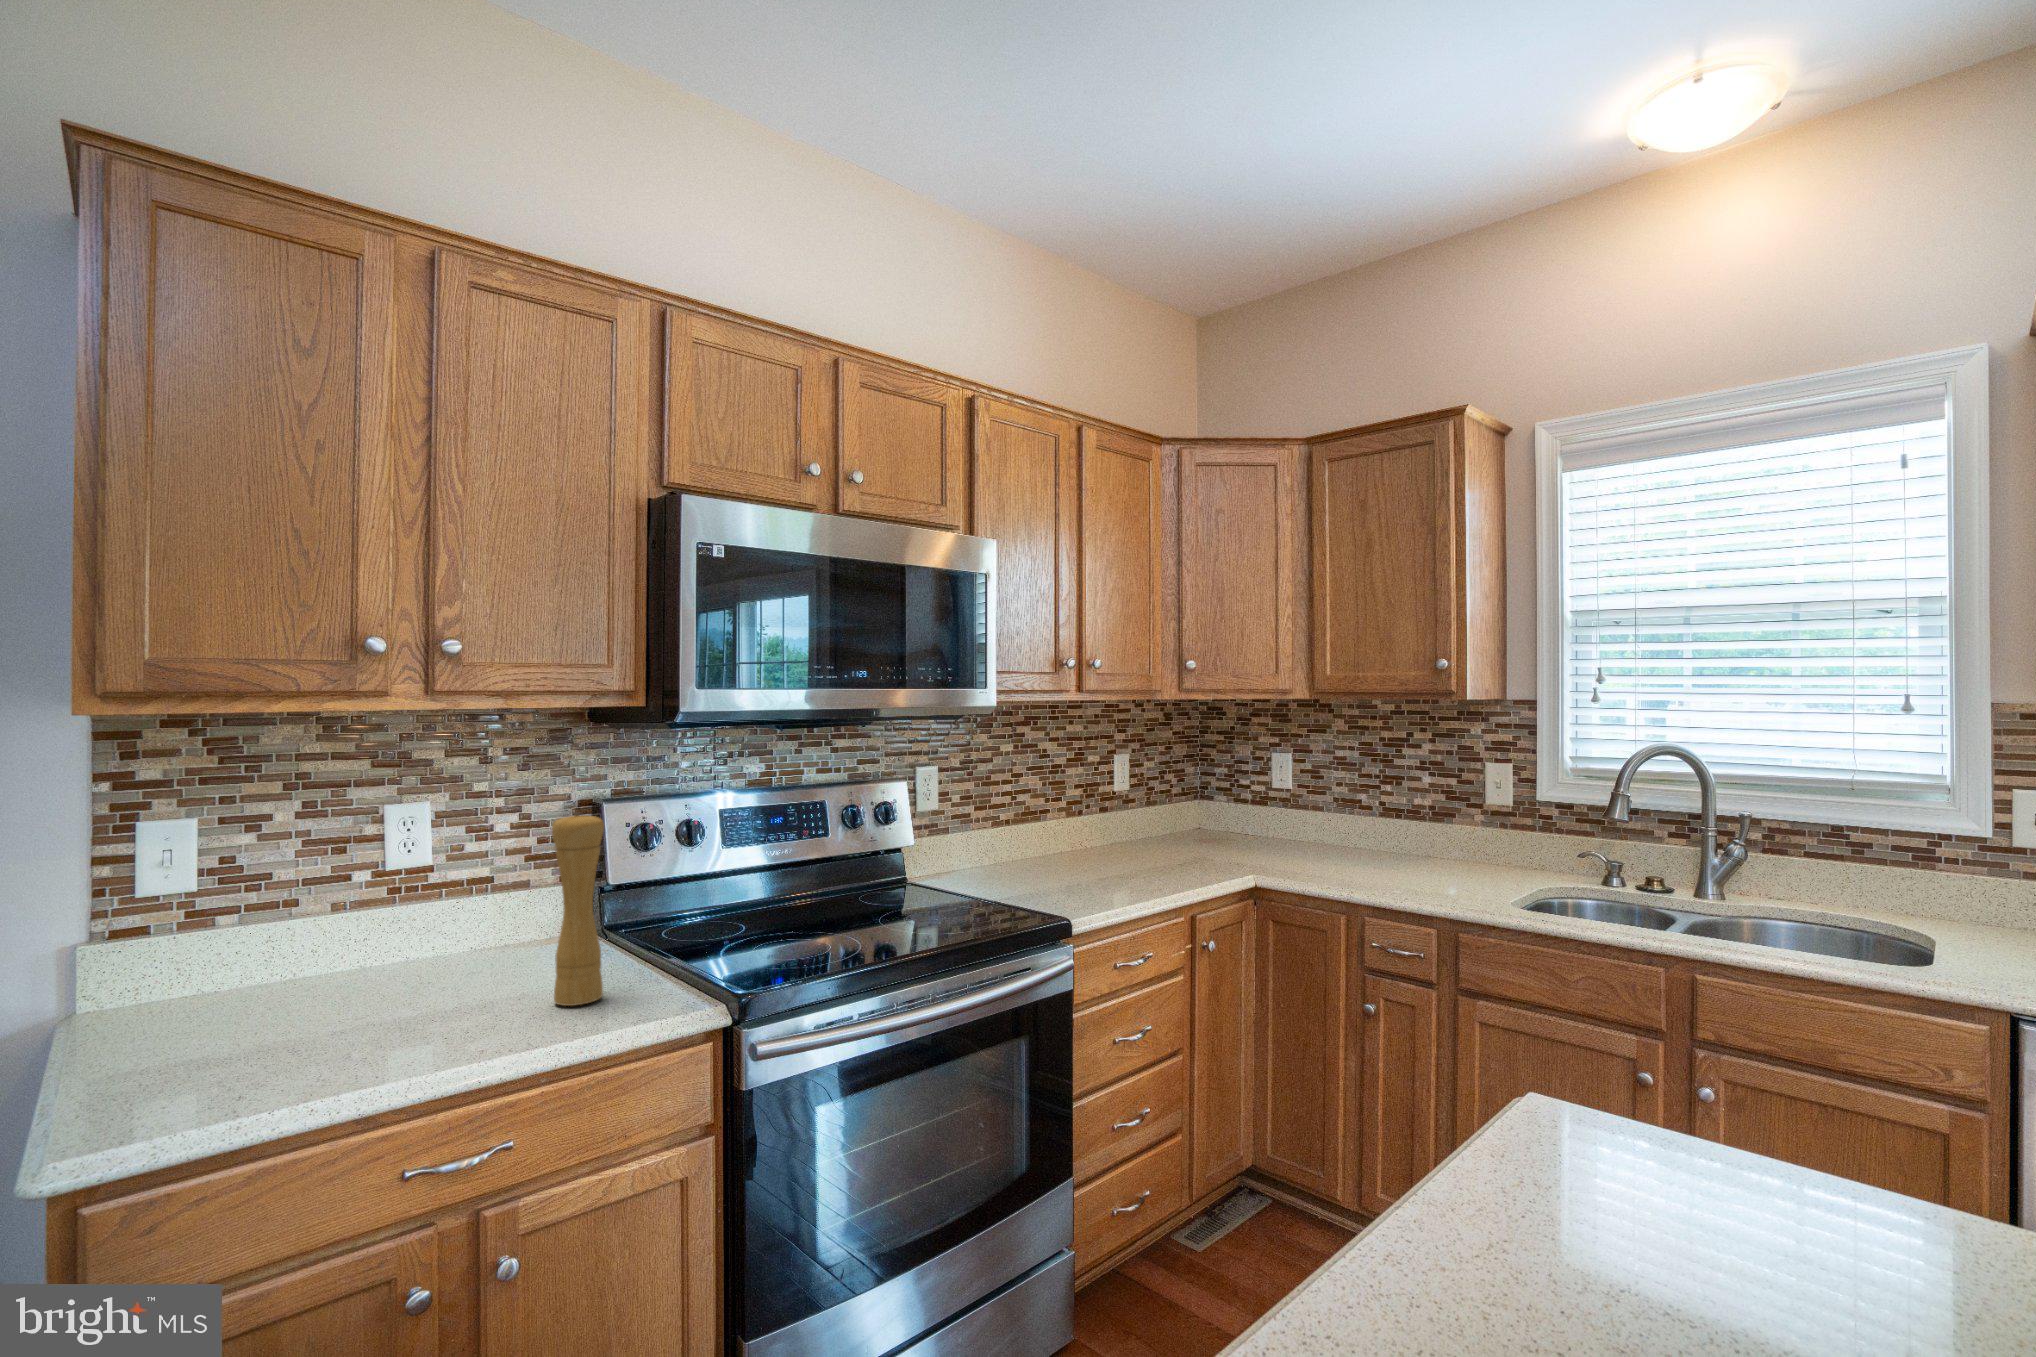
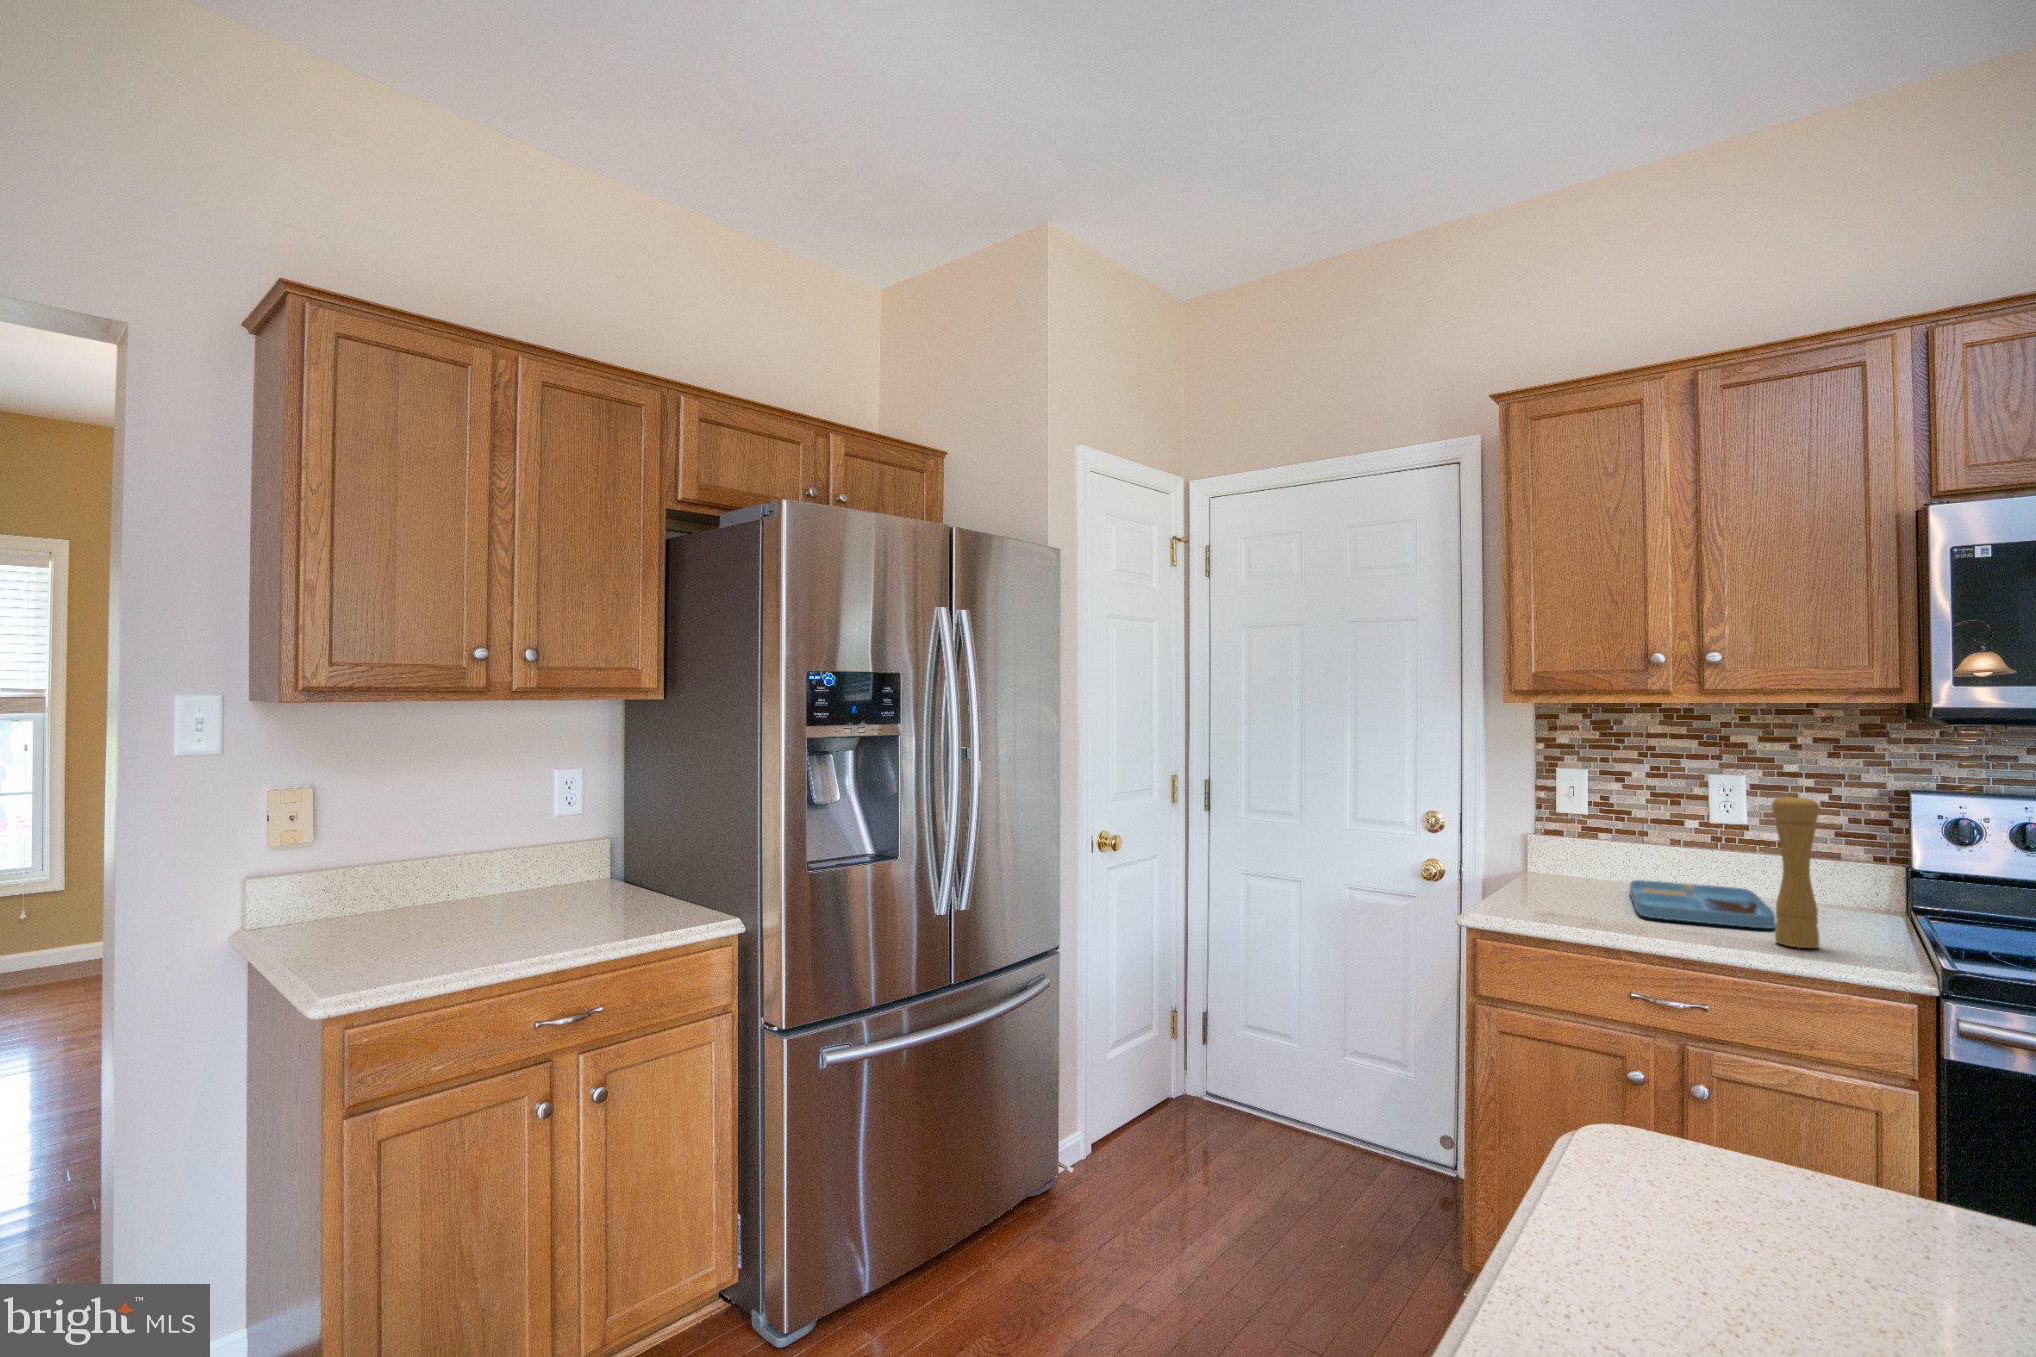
tray: none [289,948,529,1026] -> present [1630,880,1776,928]

